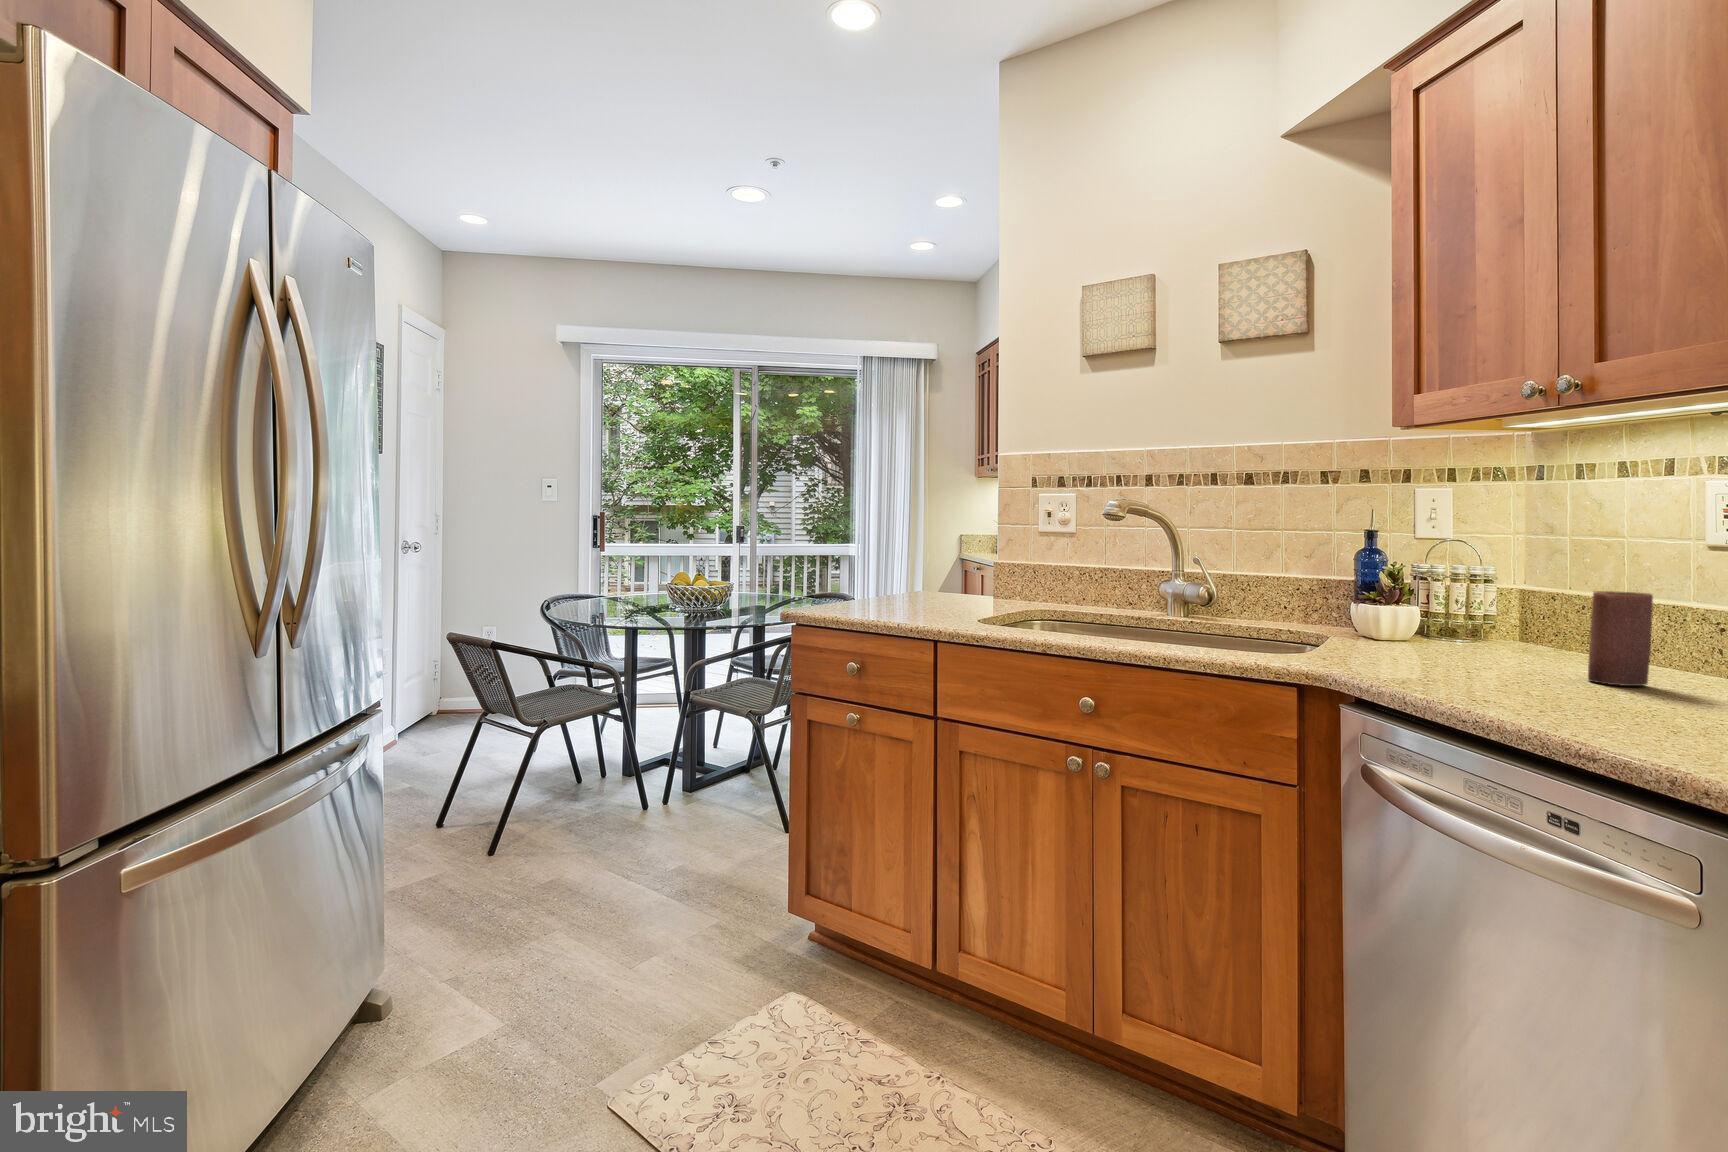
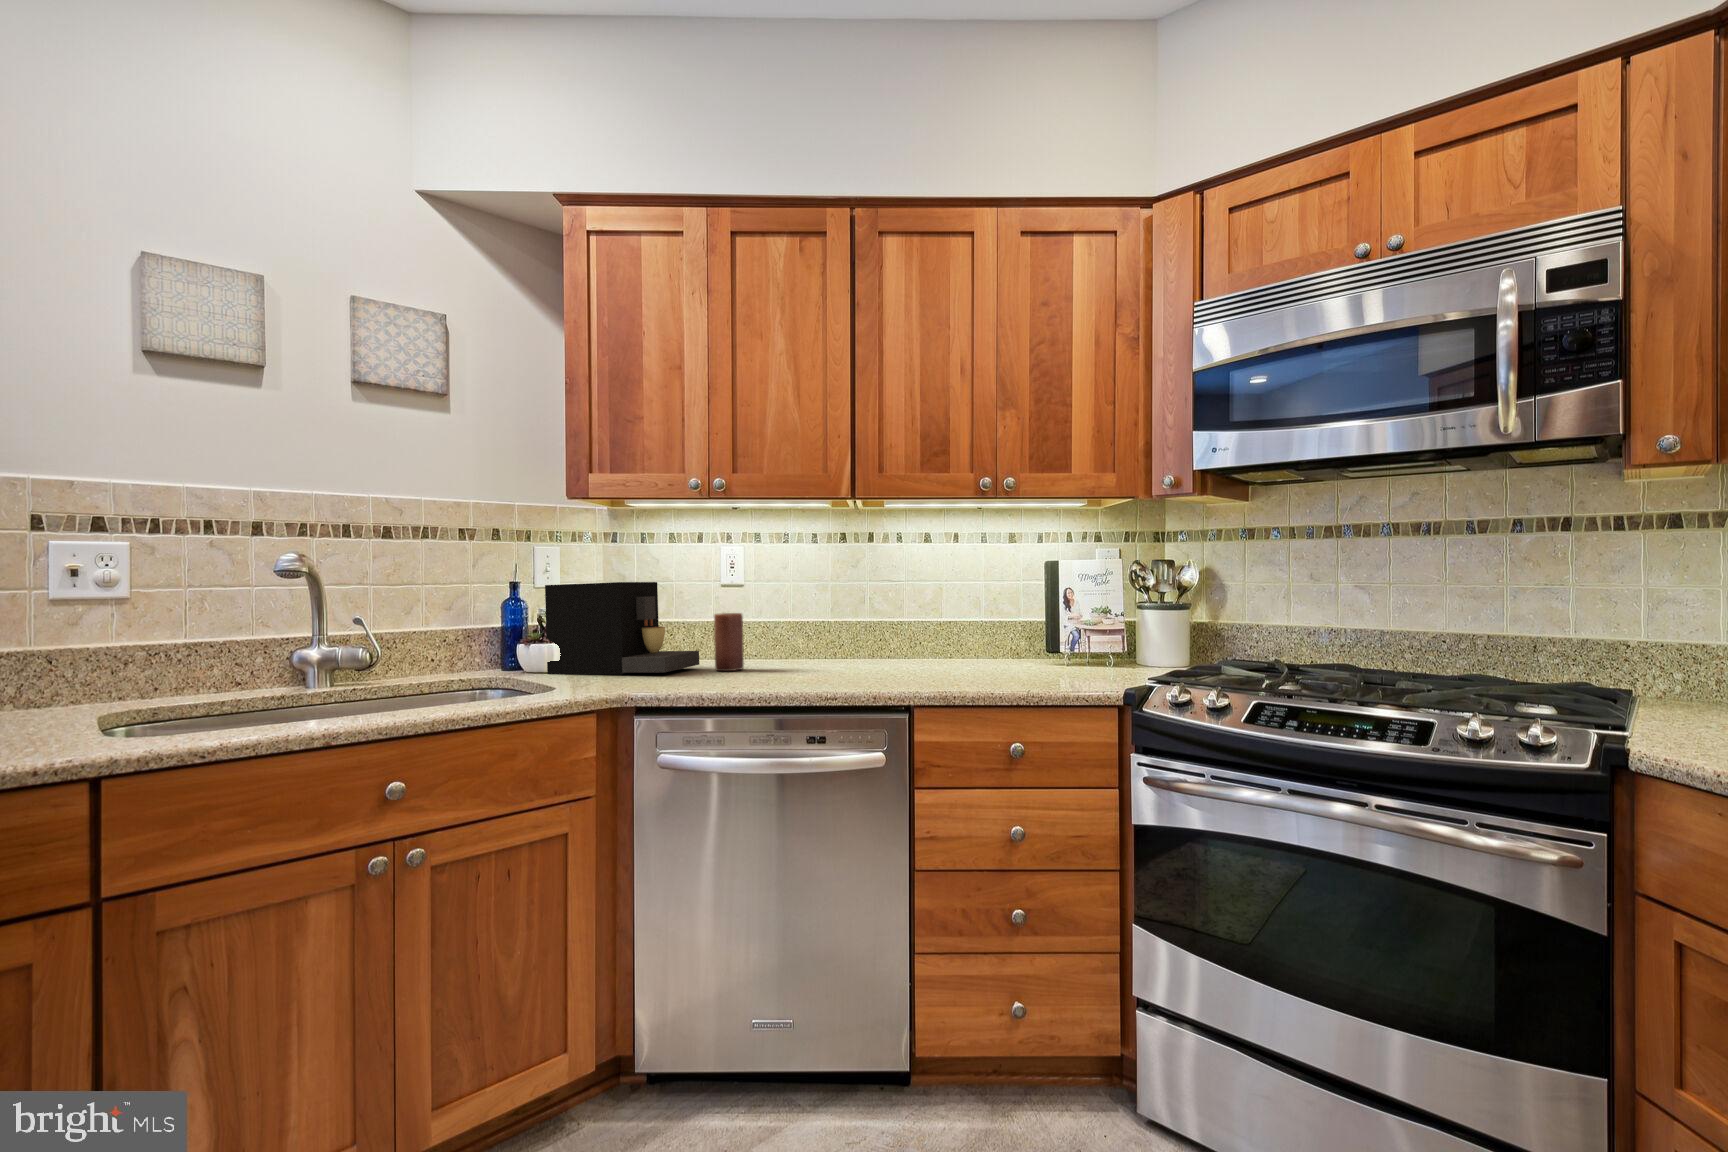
coffee maker: none [1380,535,1589,667] -> present [545,582,699,675]

